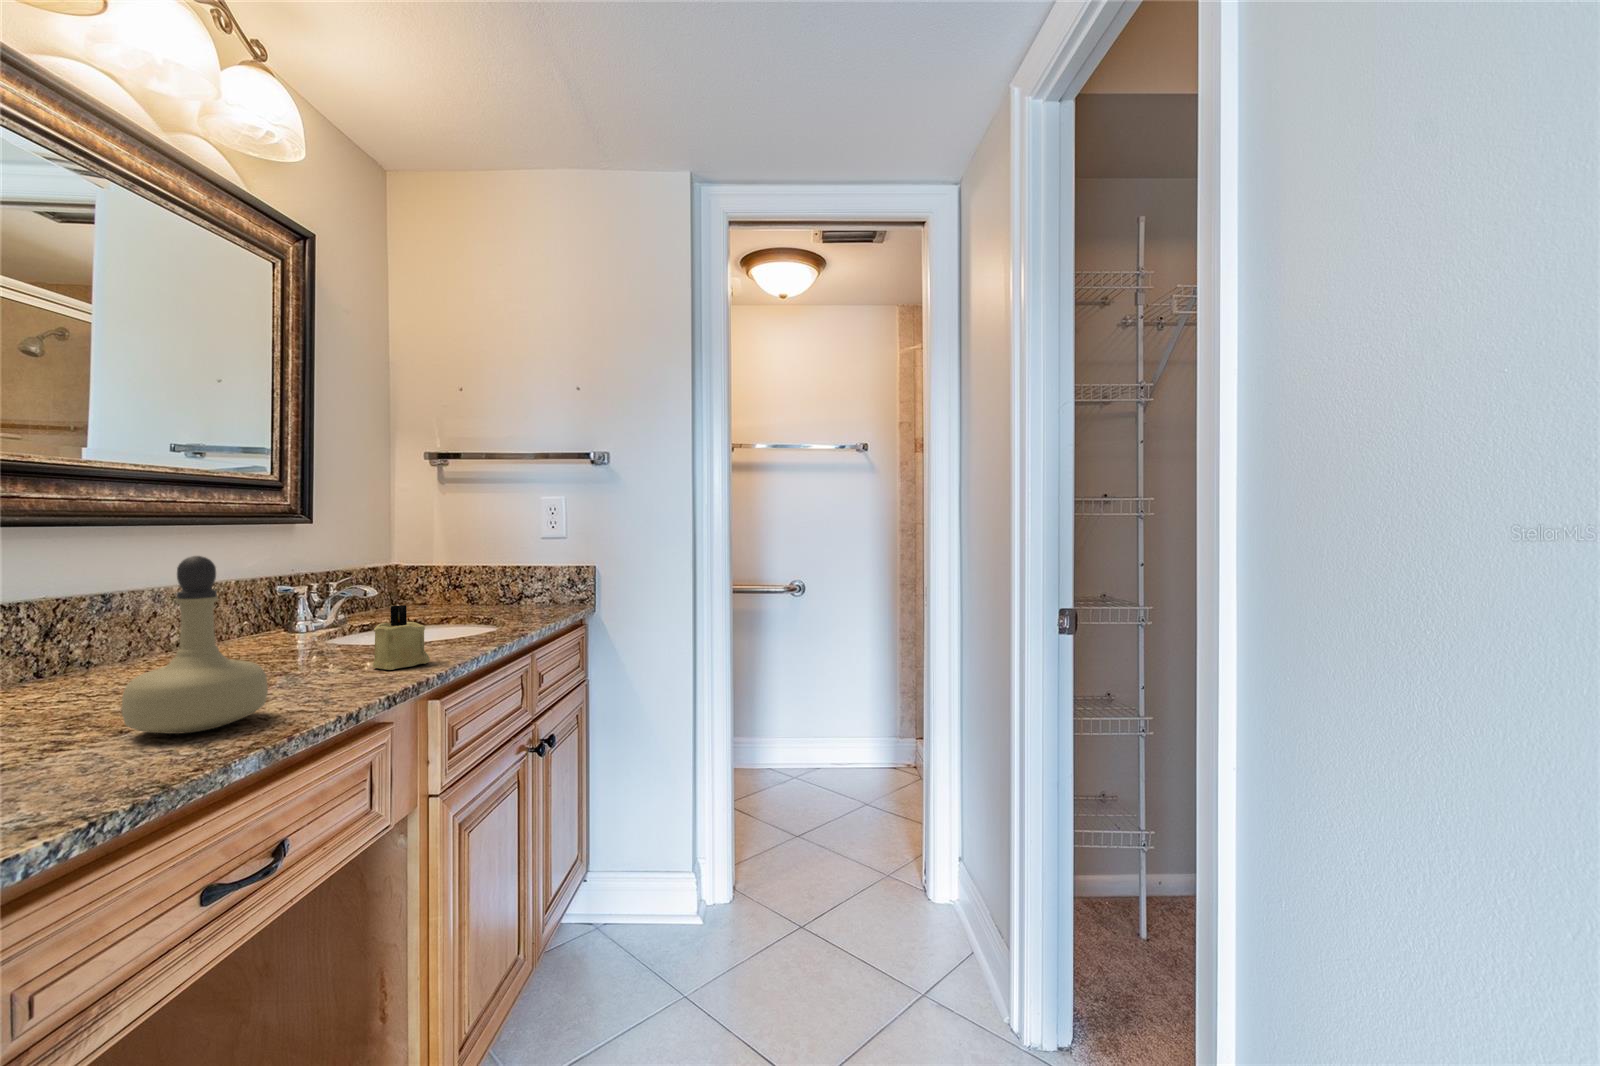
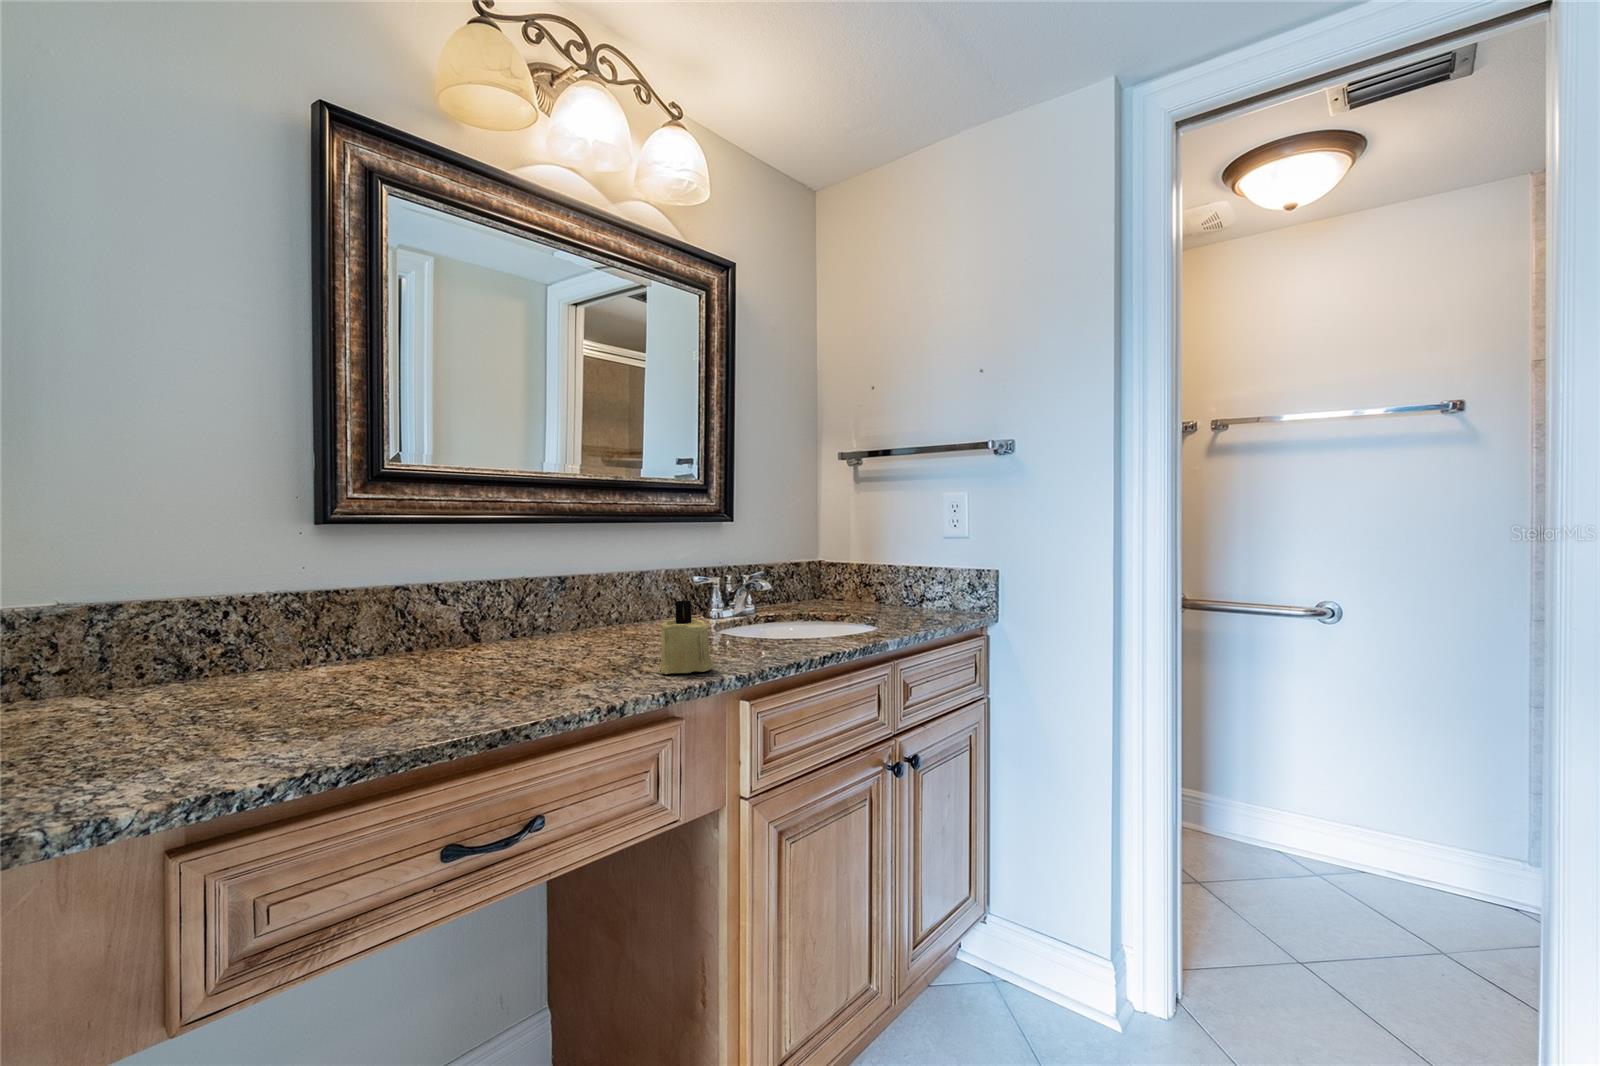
perfume bottle: present [122,556,268,734] -> none [346,535,479,720]

